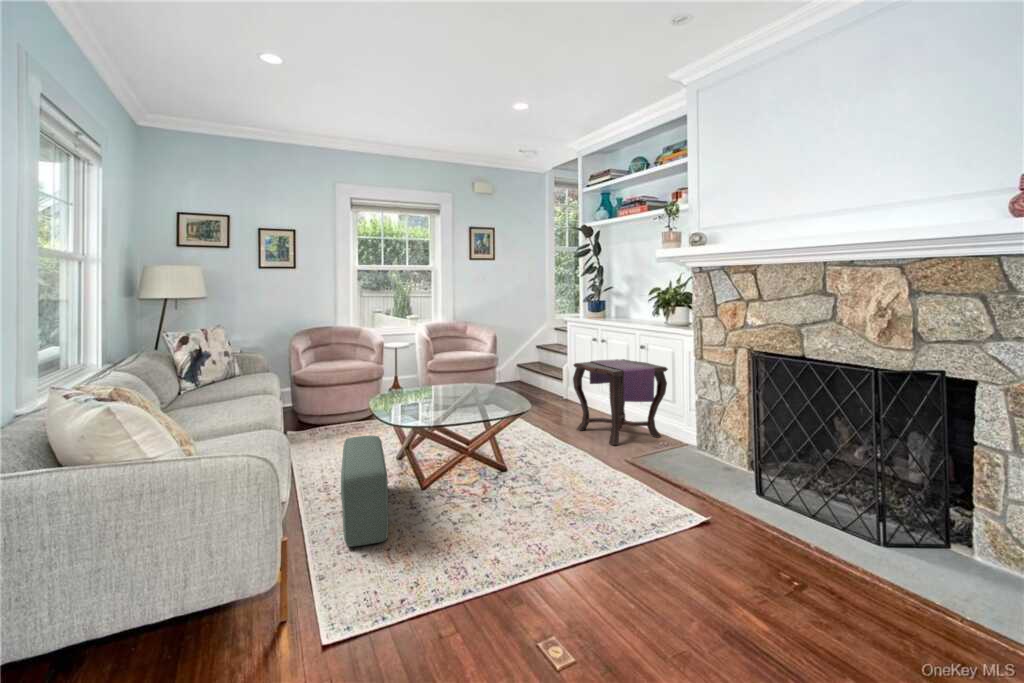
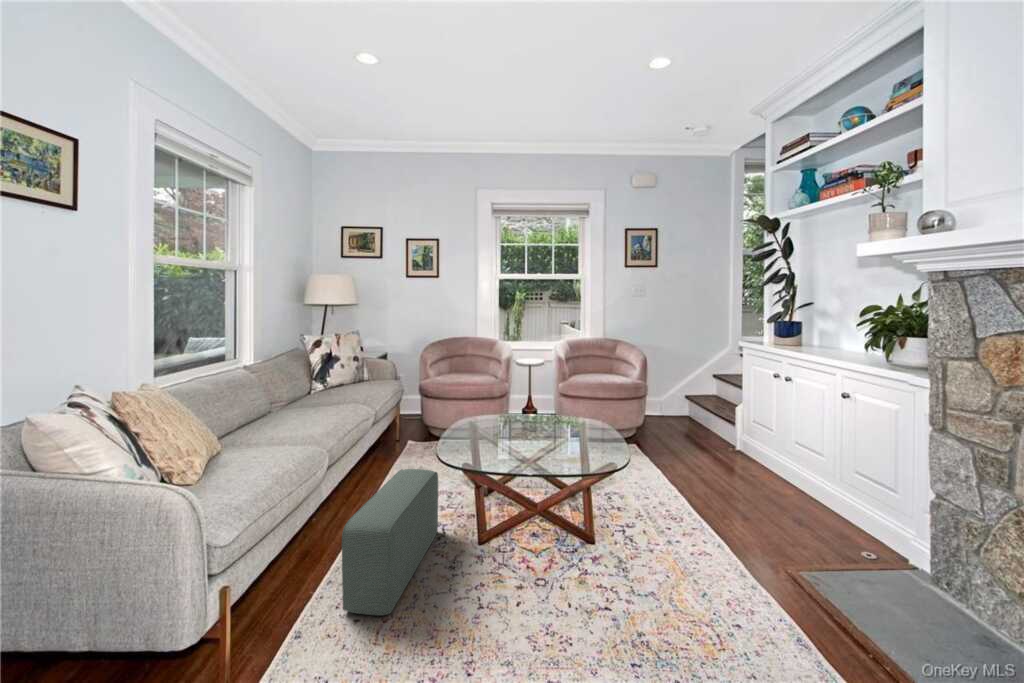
side table: present [573,359,668,445] -> none [723,405,880,536]

